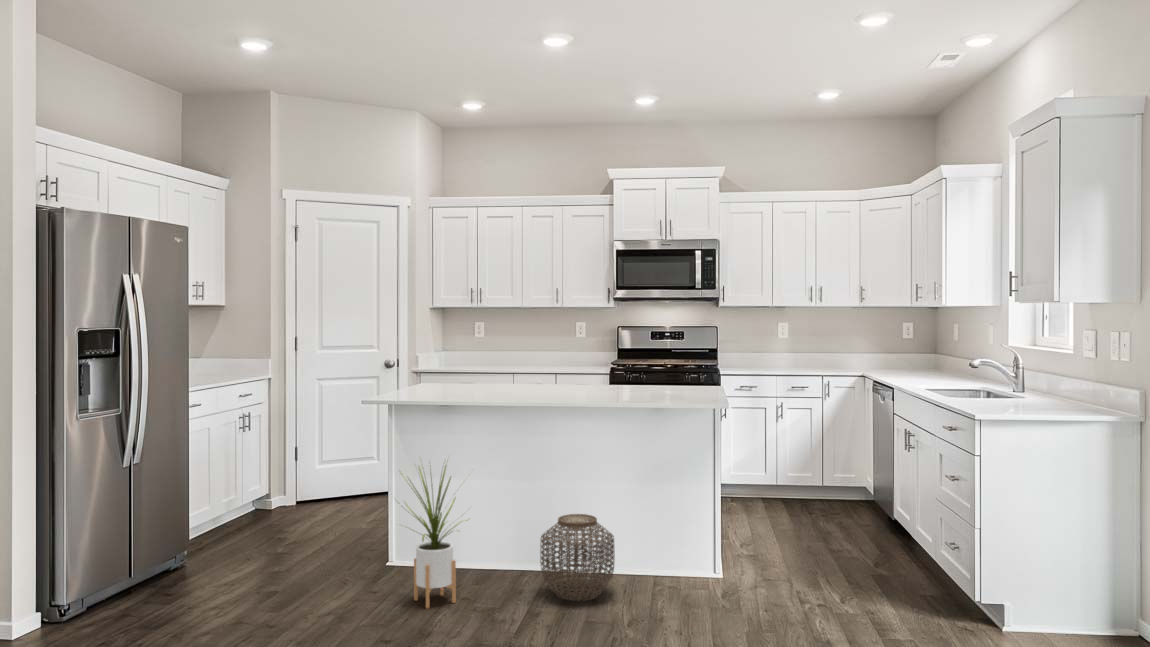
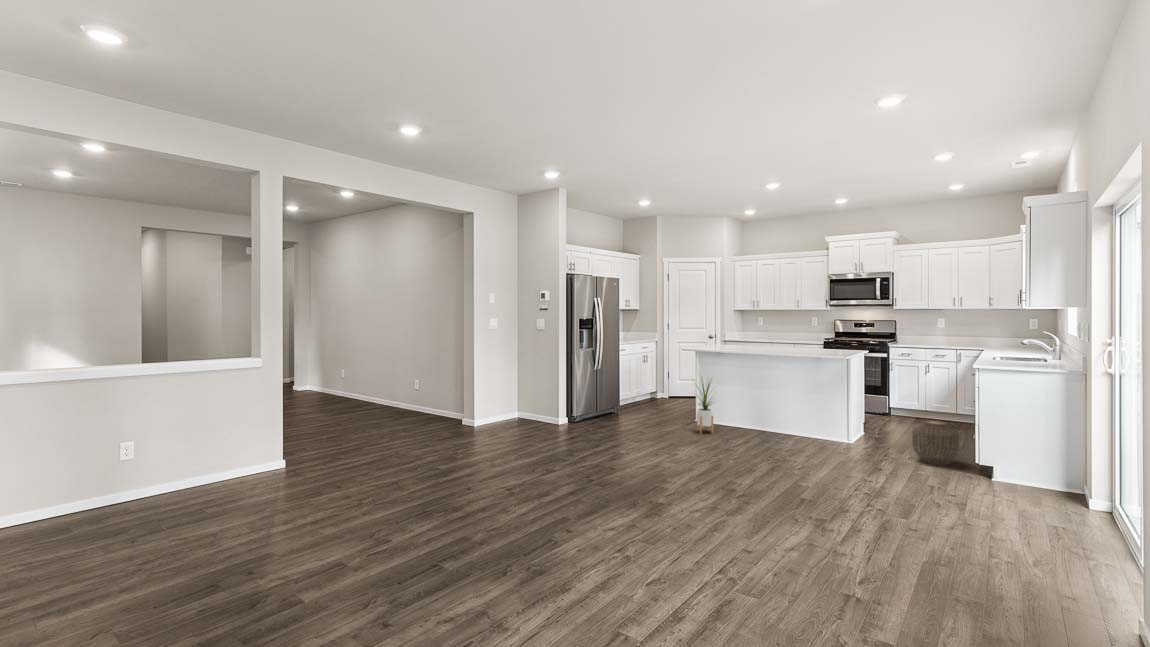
woven basket: present [540,514,615,601] -> present [912,420,959,465]

